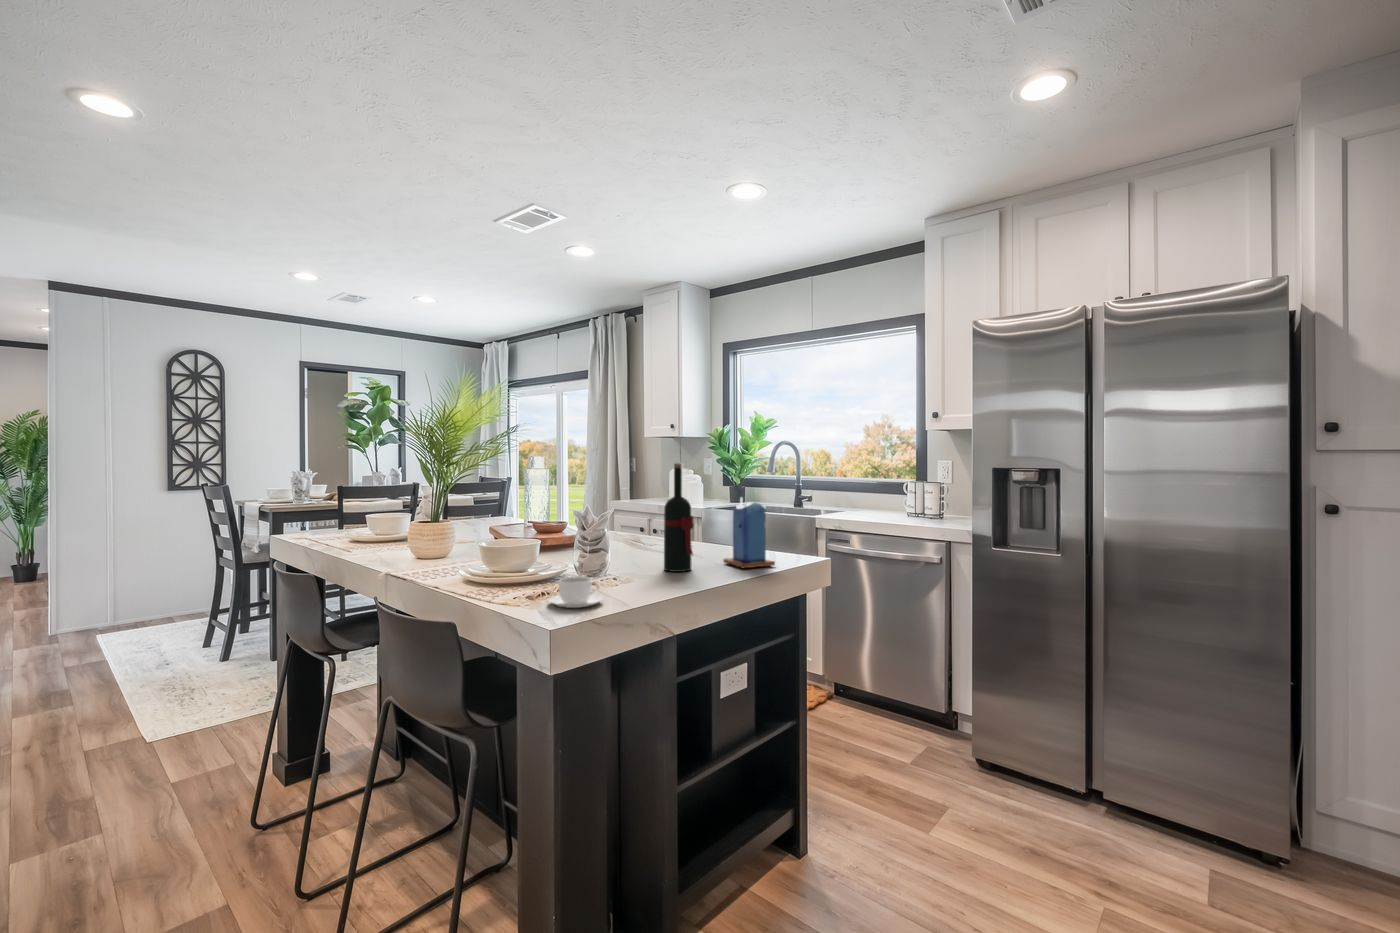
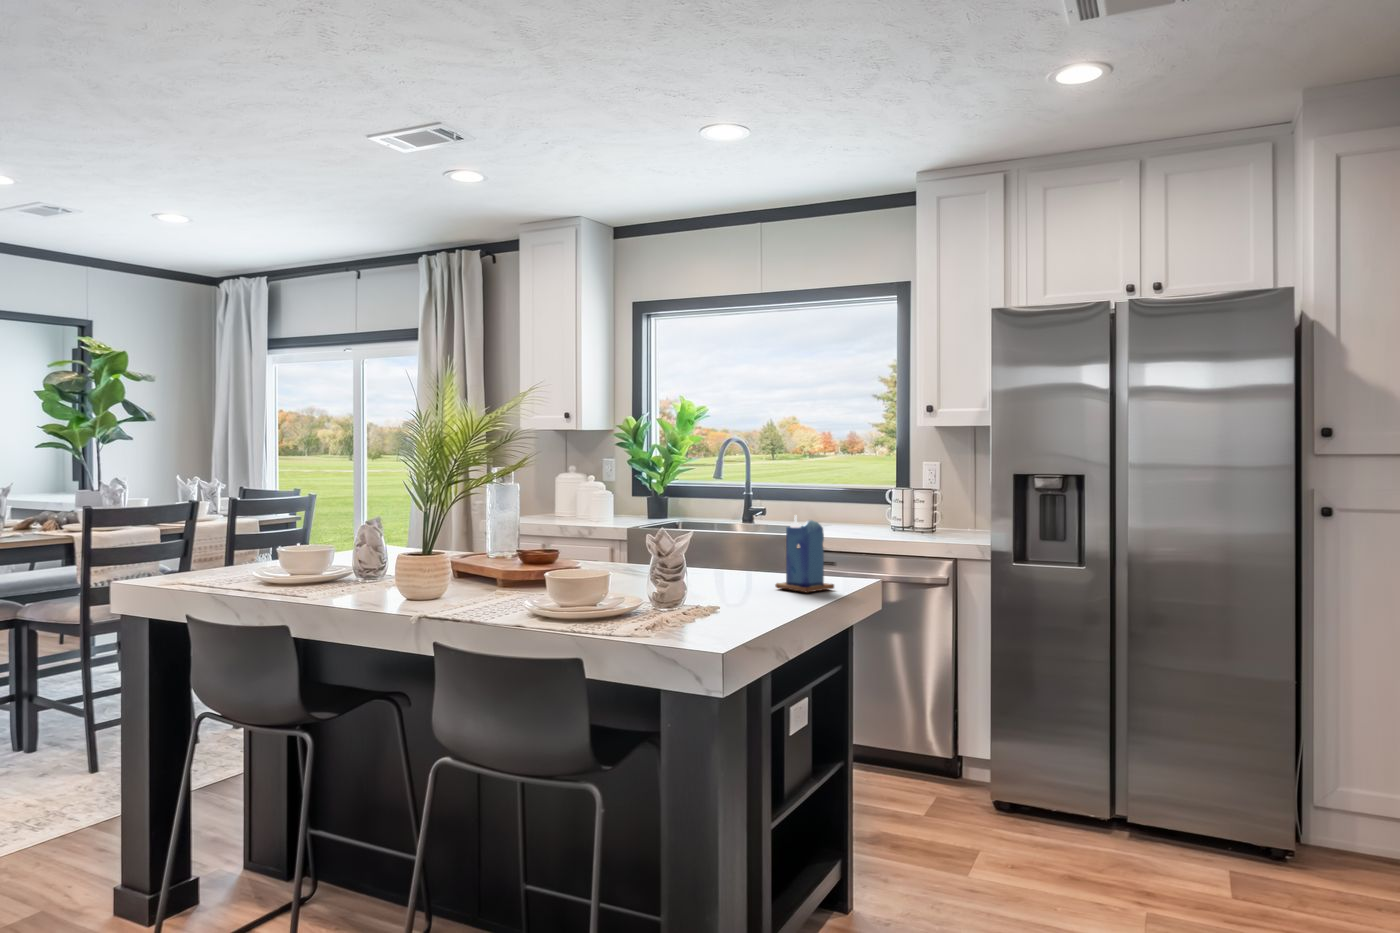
wine bottle: present [664,463,694,572] -> none [723,479,760,599]
coffee cup: present [549,577,603,608] -> none [669,605,726,635]

